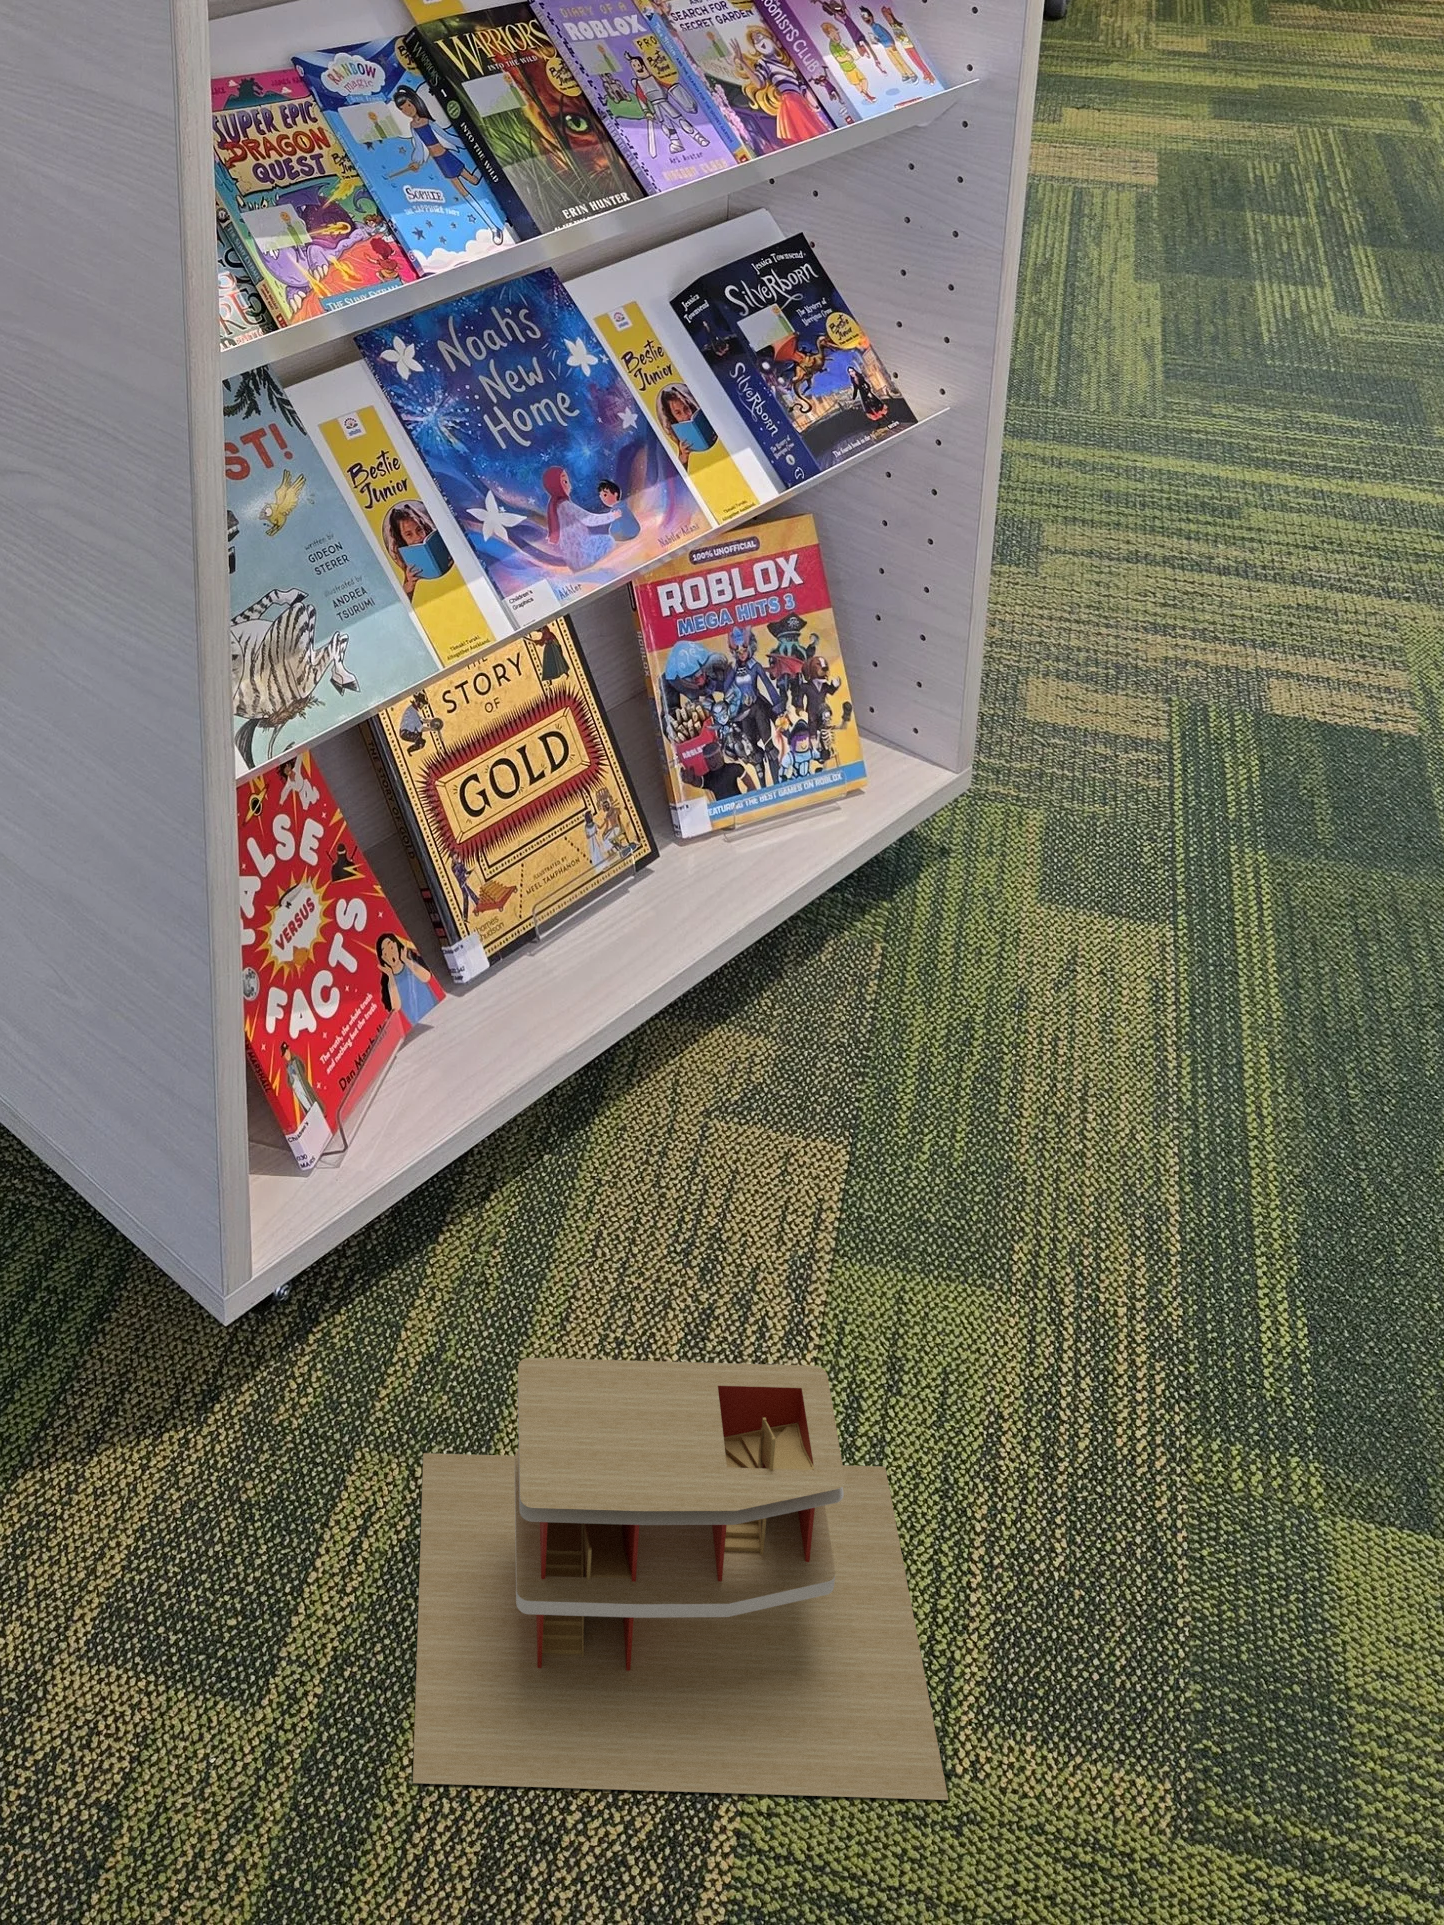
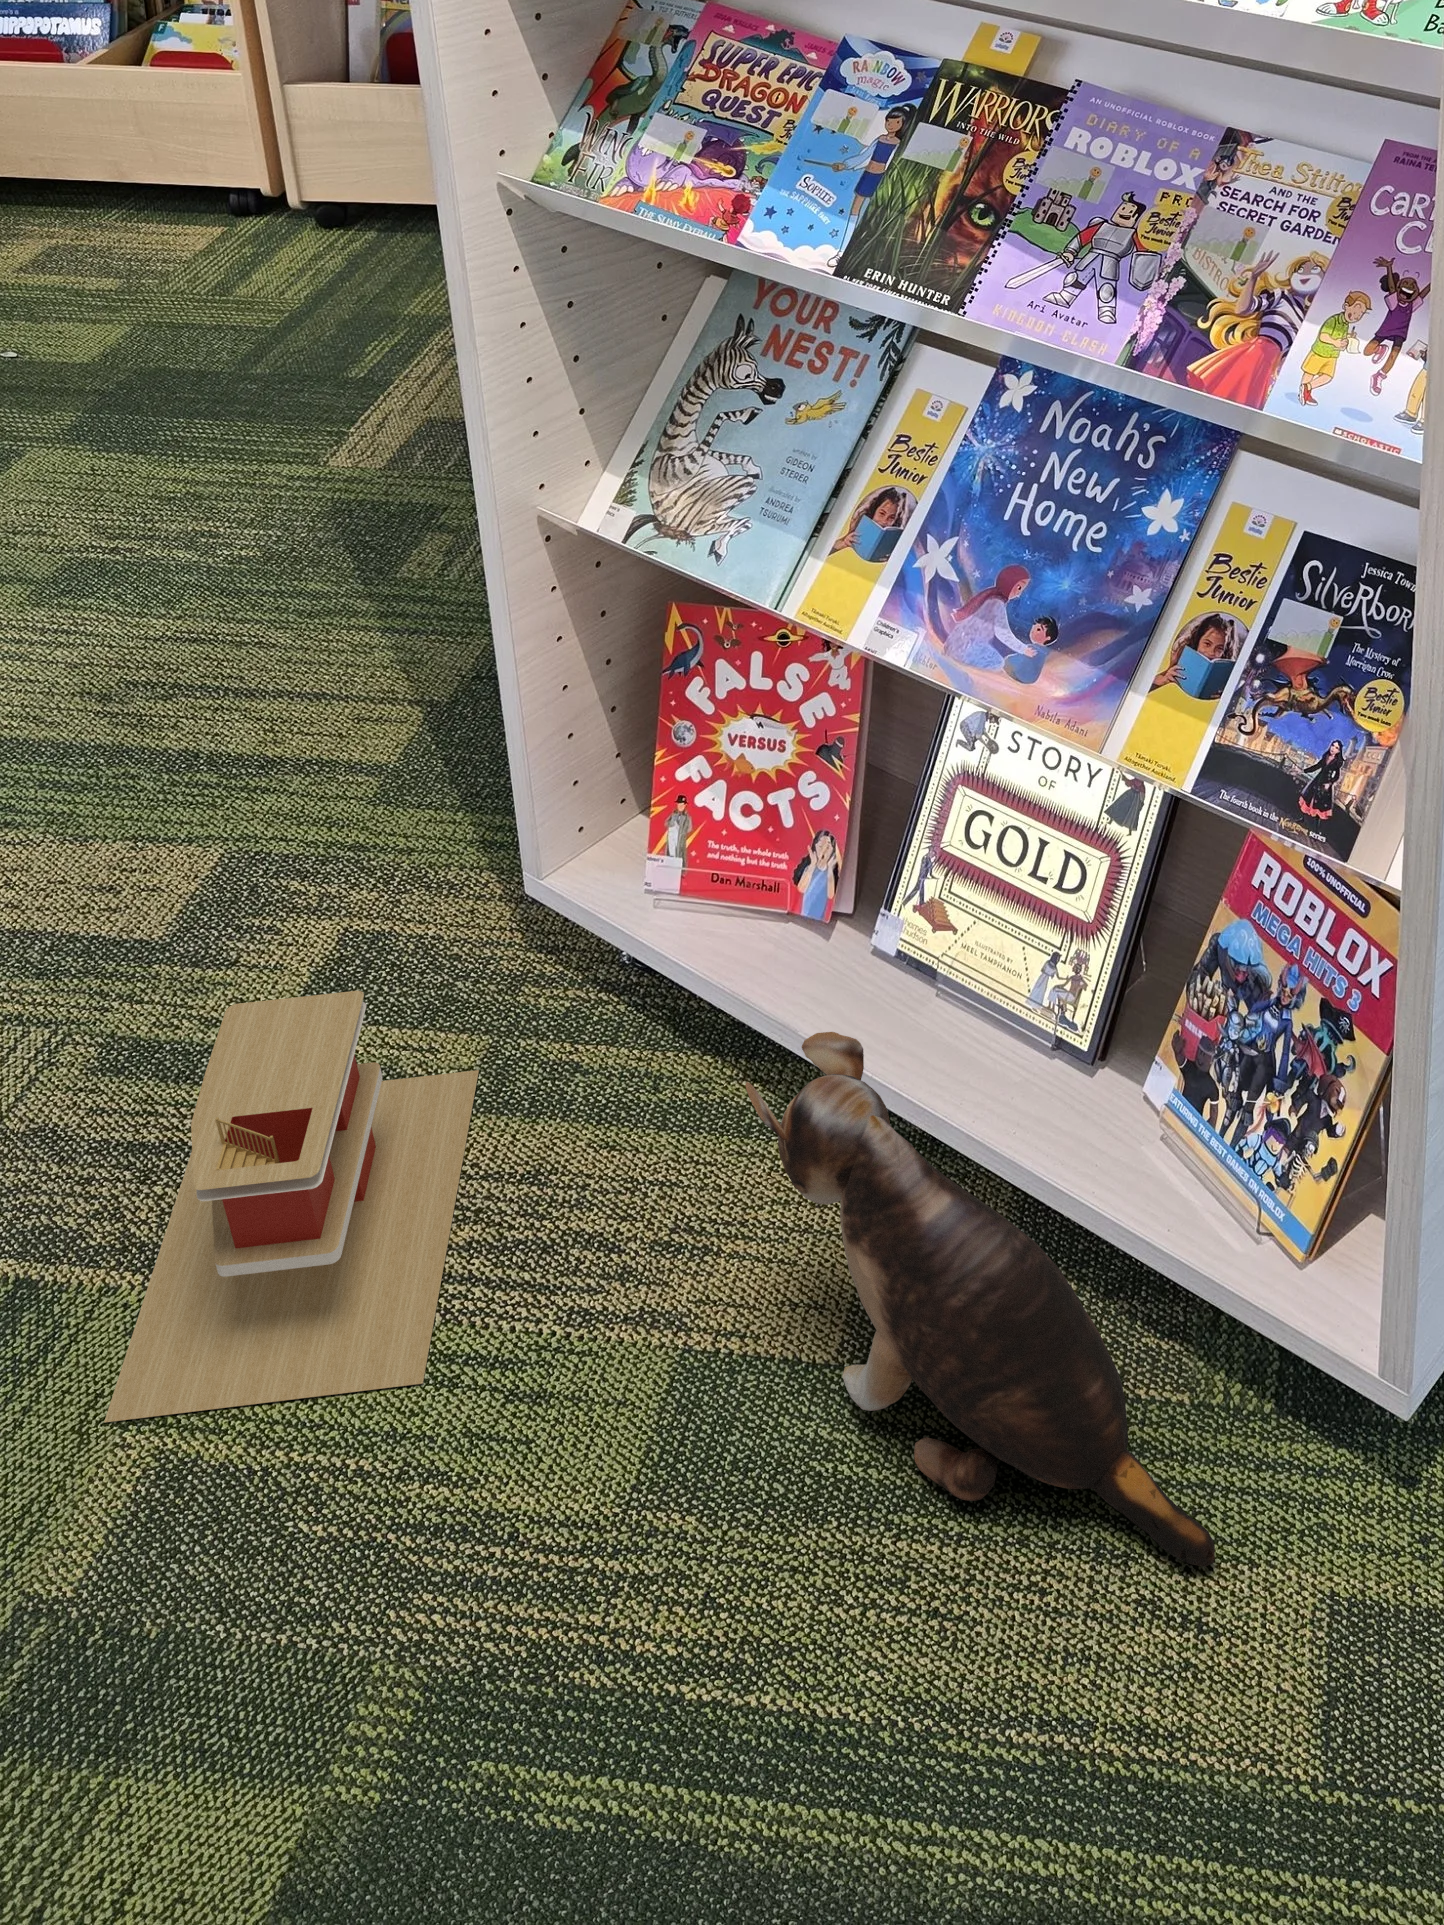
plush toy: none [741,882,1040,1126] -> present [745,1032,1215,1567]

